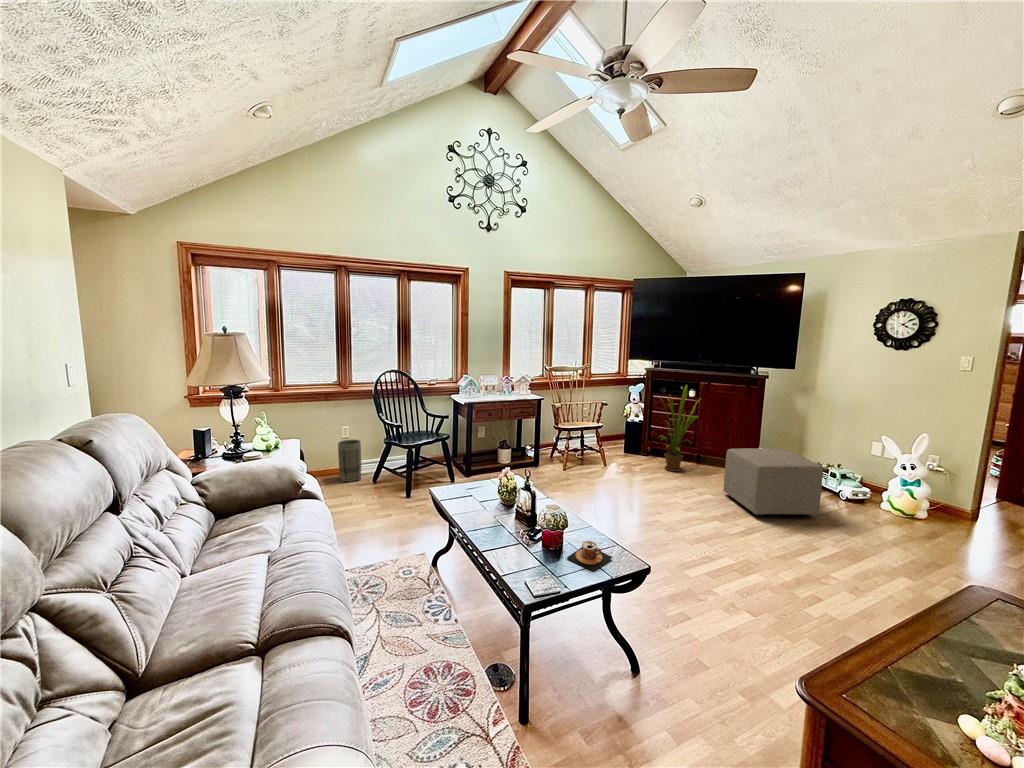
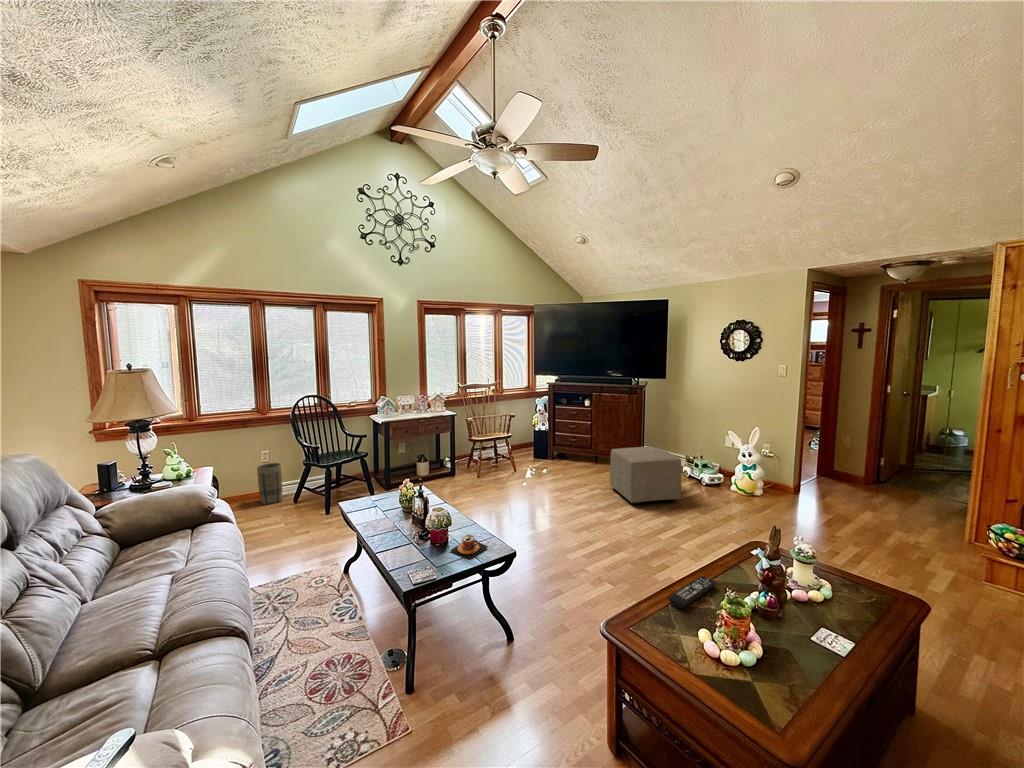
house plant: present [662,385,698,472] -> none [554,396,594,472]
remote control: none [893,632,957,678] -> present [669,576,716,608]

